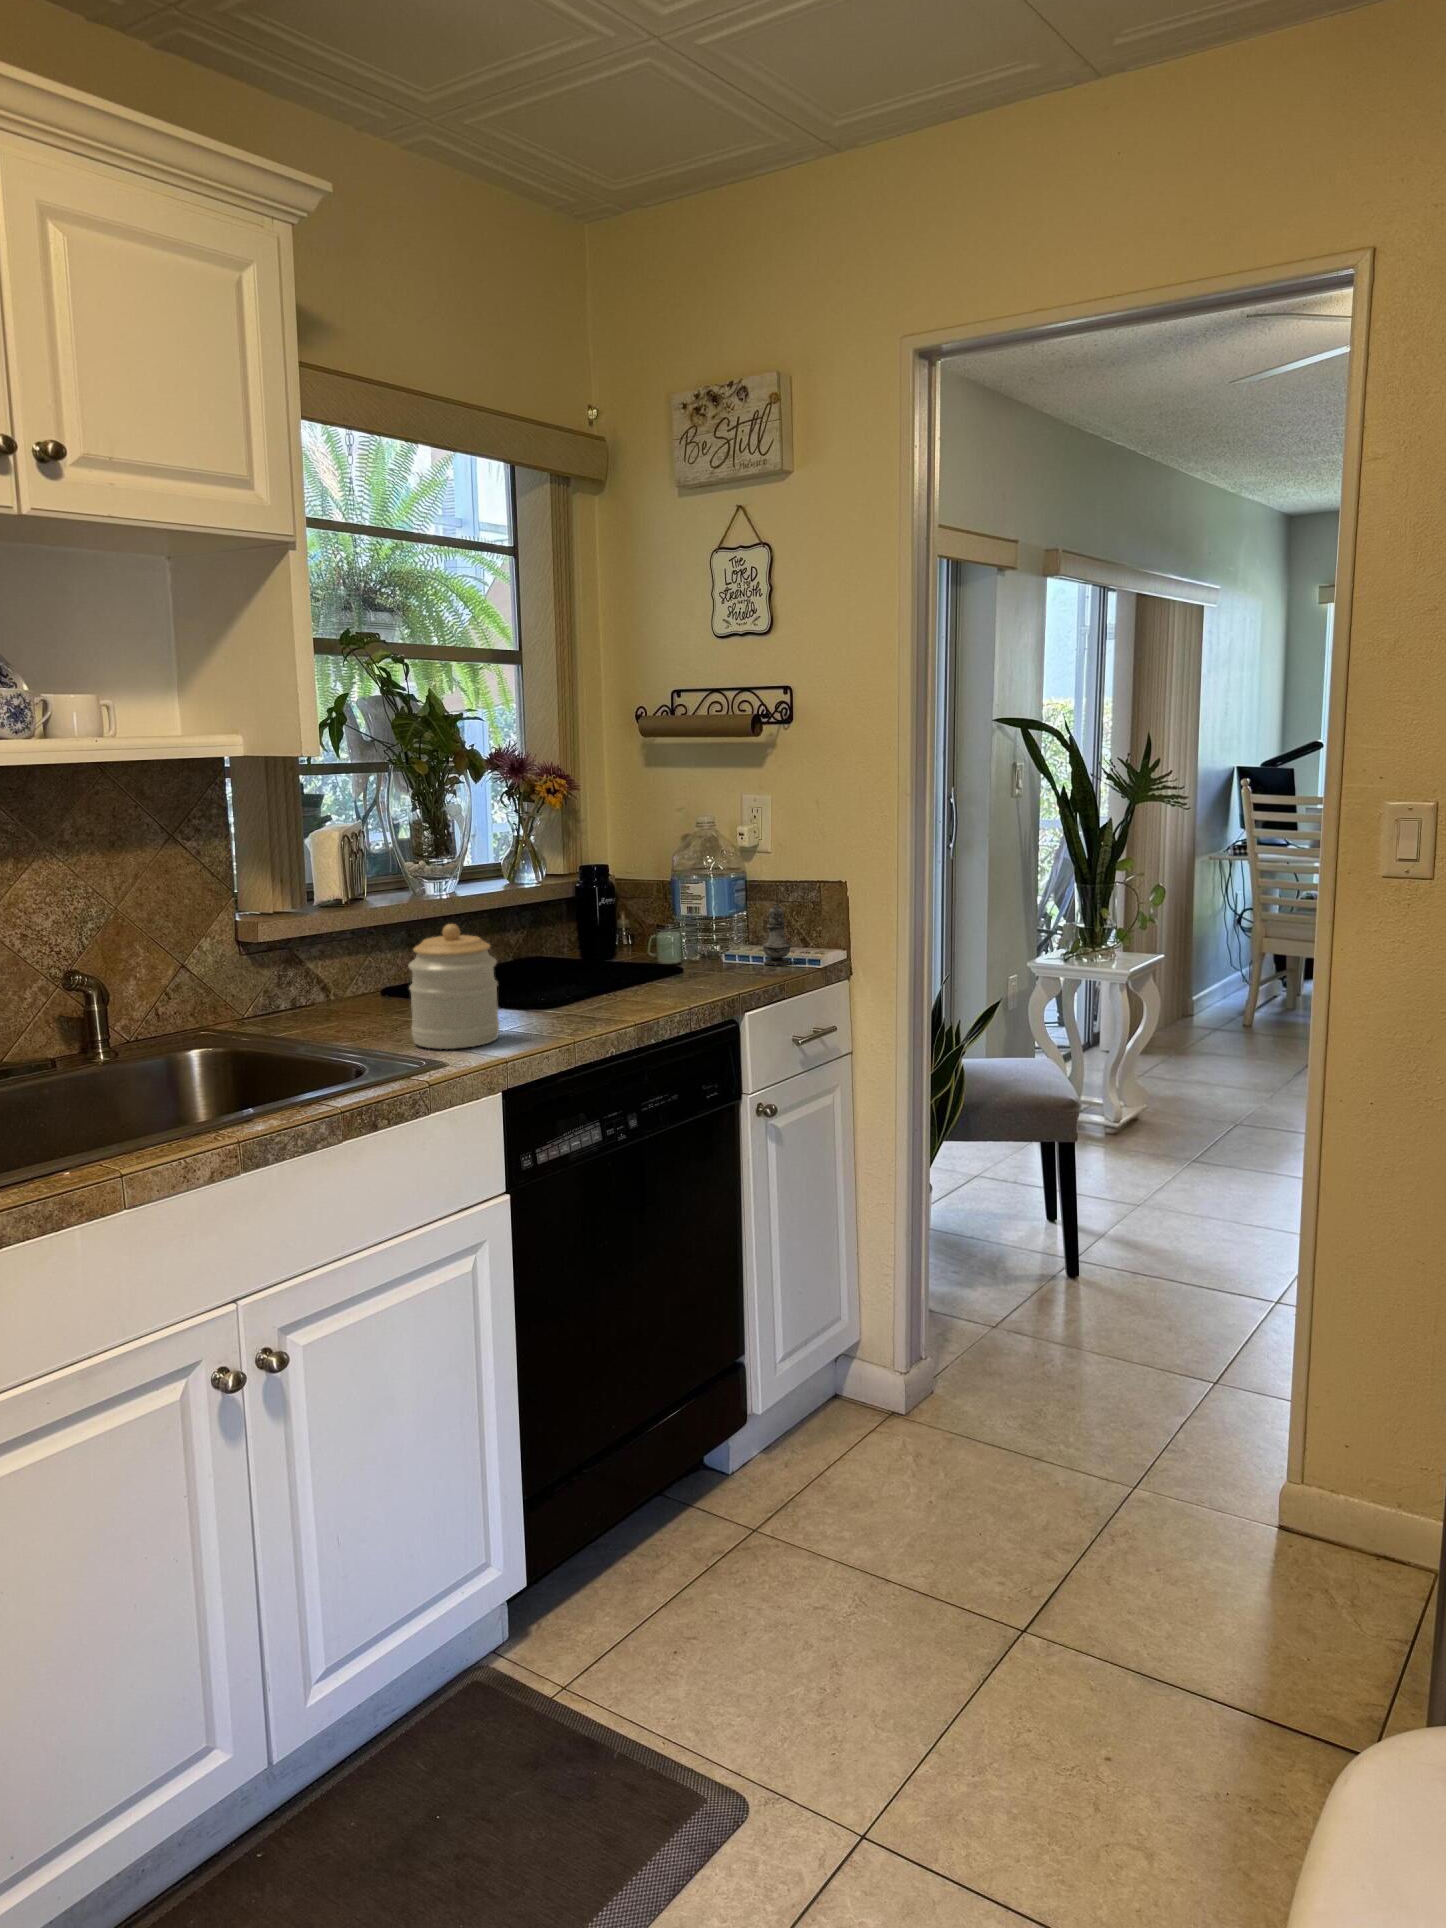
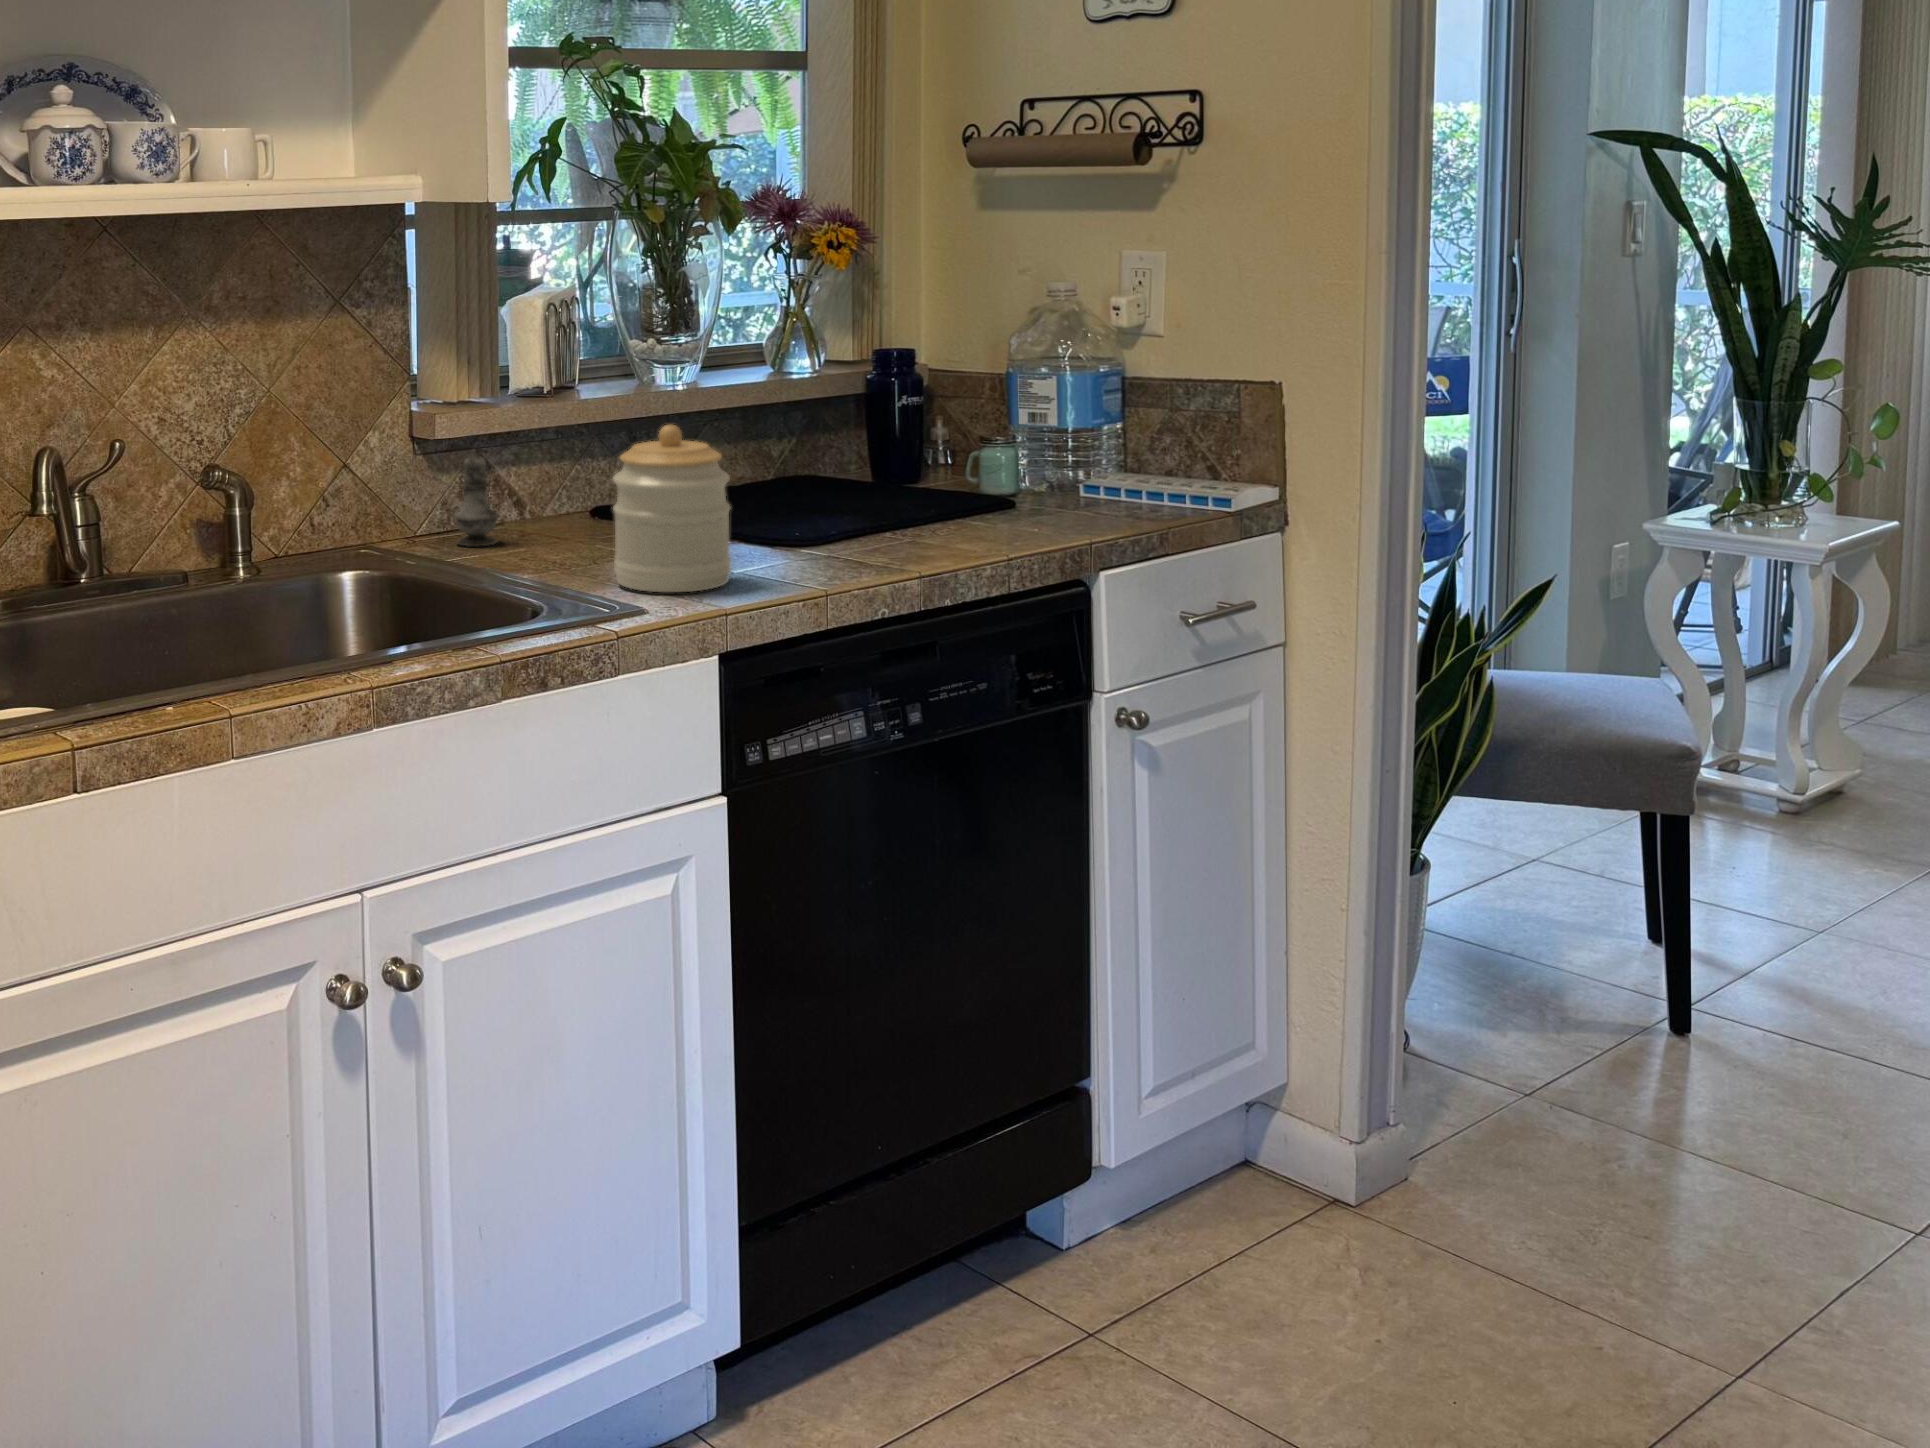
salt shaker: present [762,902,792,965] -> present [454,449,499,546]

